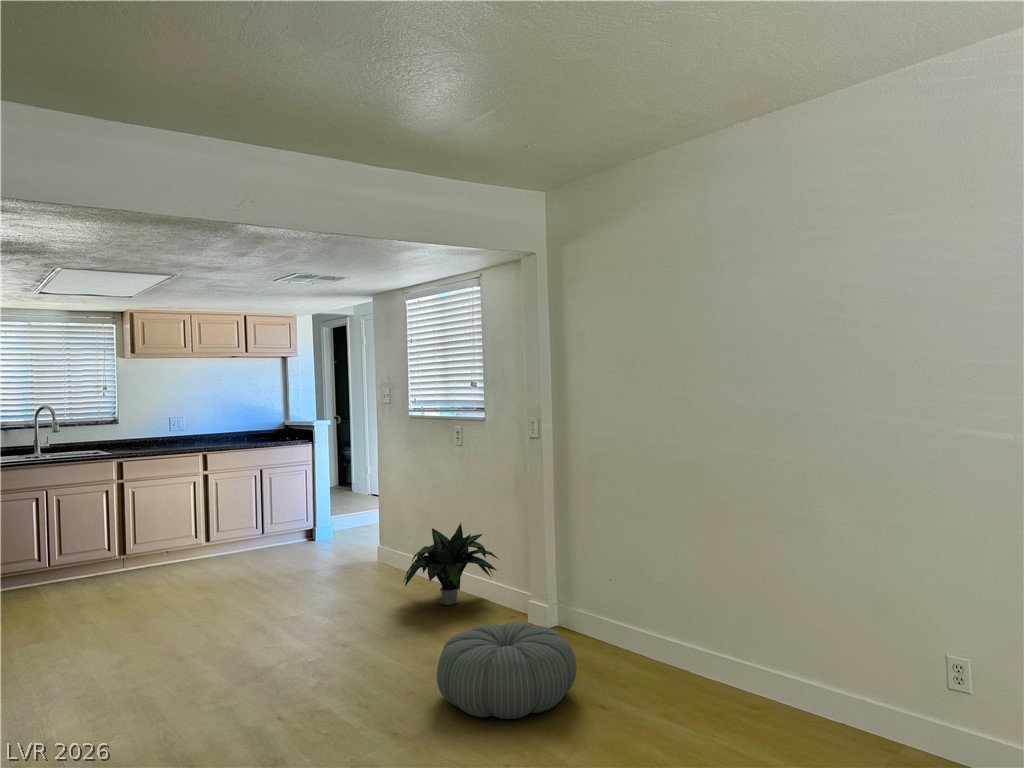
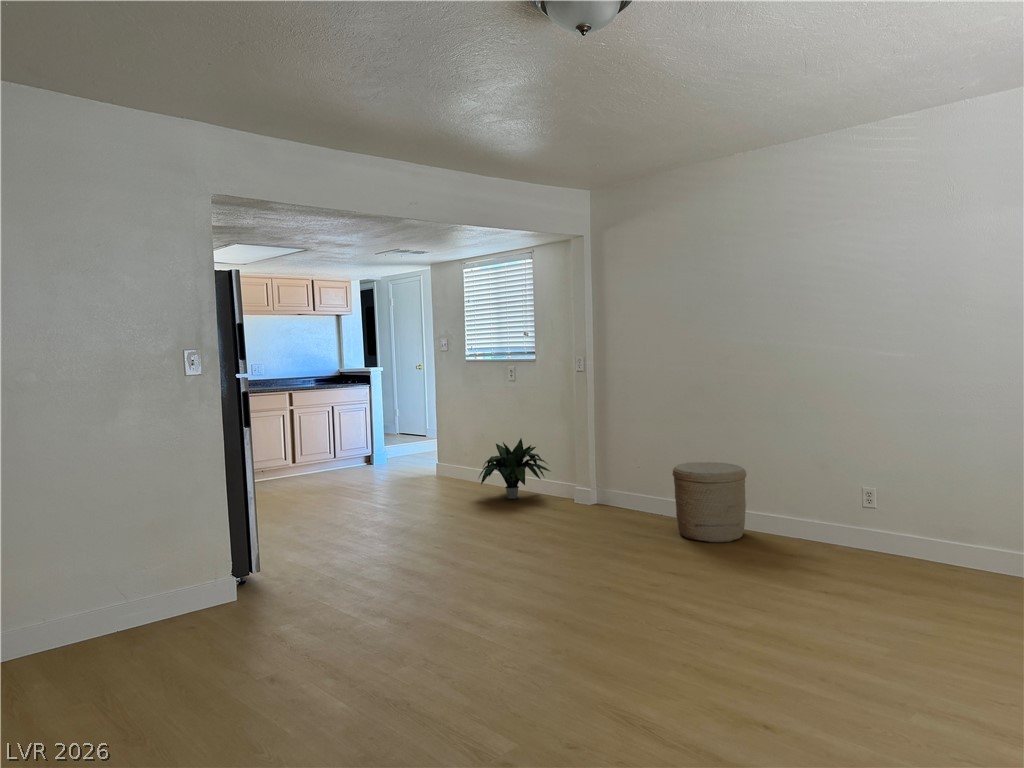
woven basket: none [637,575,745,706] -> present [673,462,746,542]
pouf: present [437,622,577,719] -> none [538,495,633,551]

